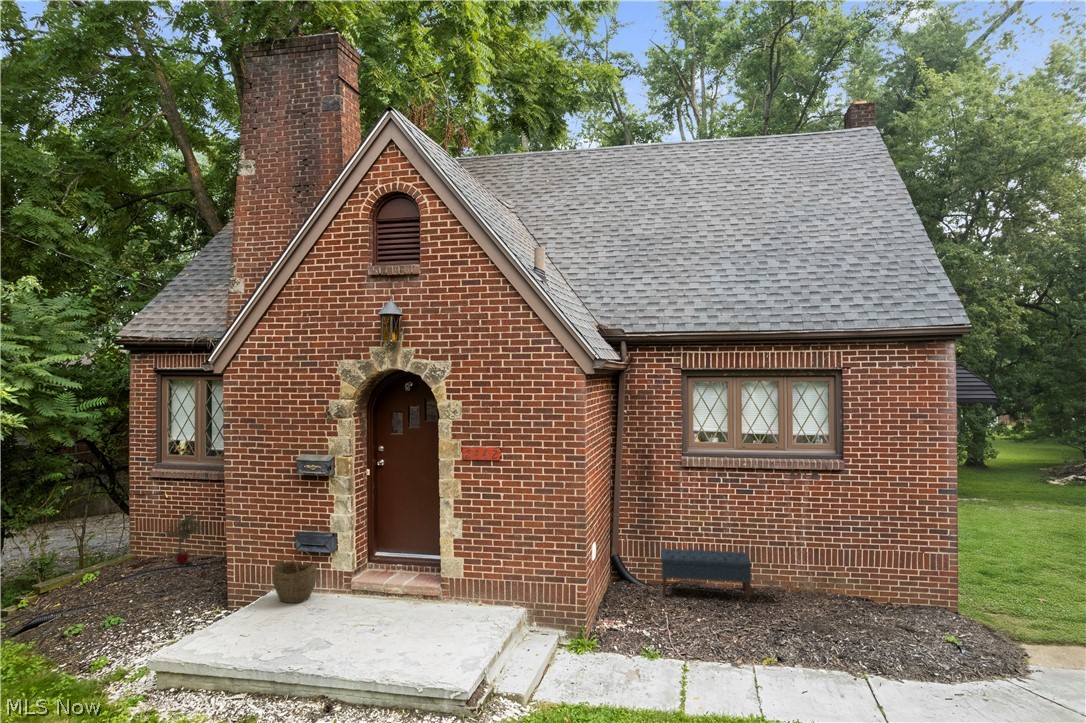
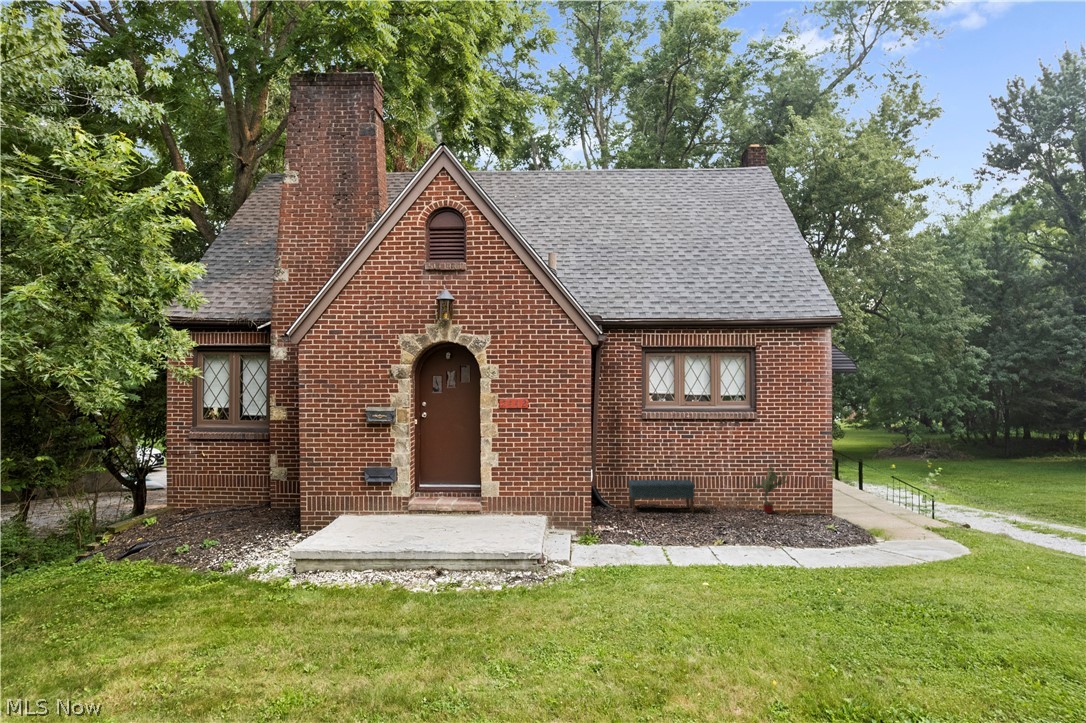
potted tree: present [165,509,203,564] -> present [749,466,788,514]
woven basket: present [273,550,317,603] -> none [350,481,383,520]

